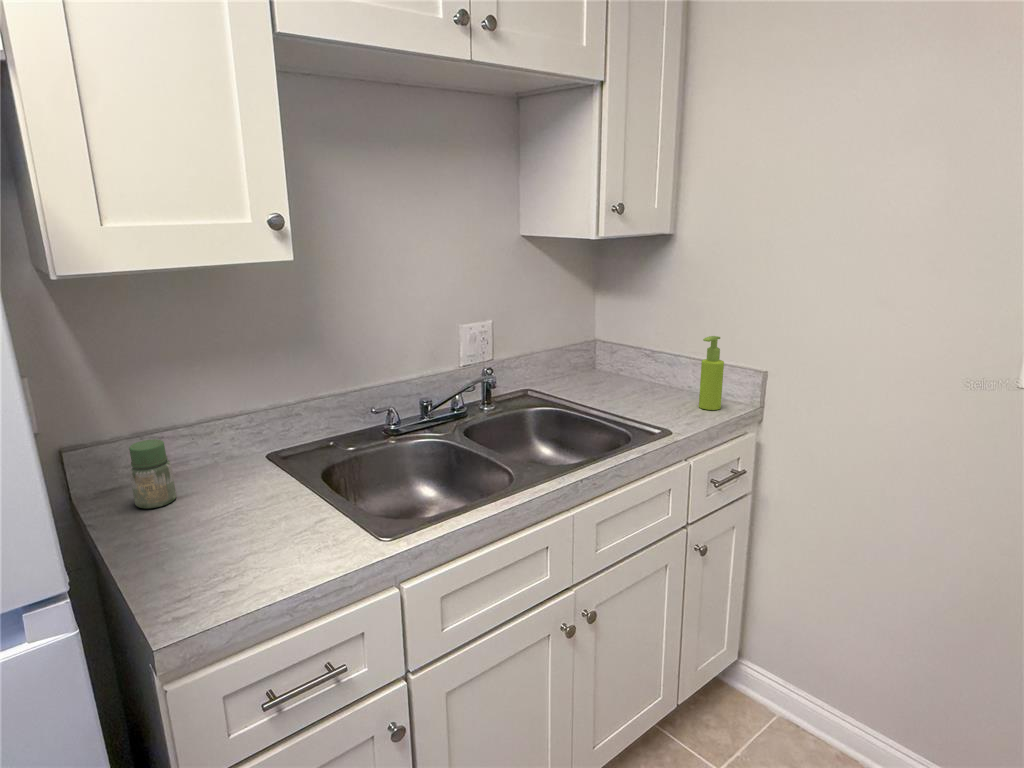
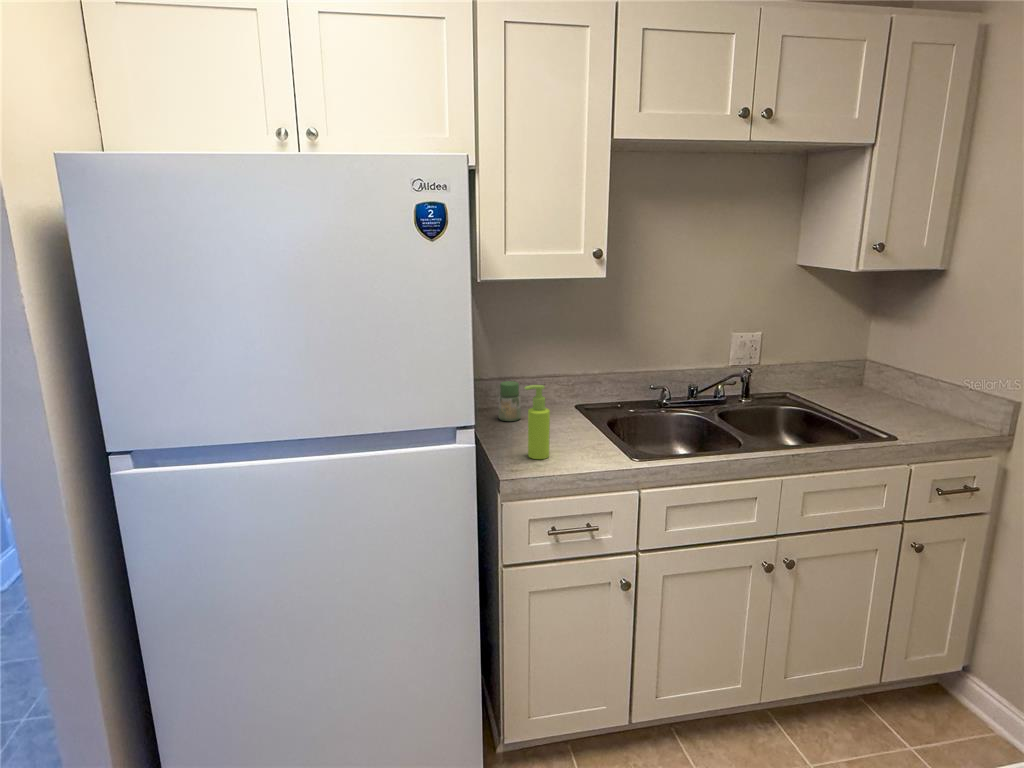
soap dispenser: present [699,336,724,410] -> present [525,385,550,459]

